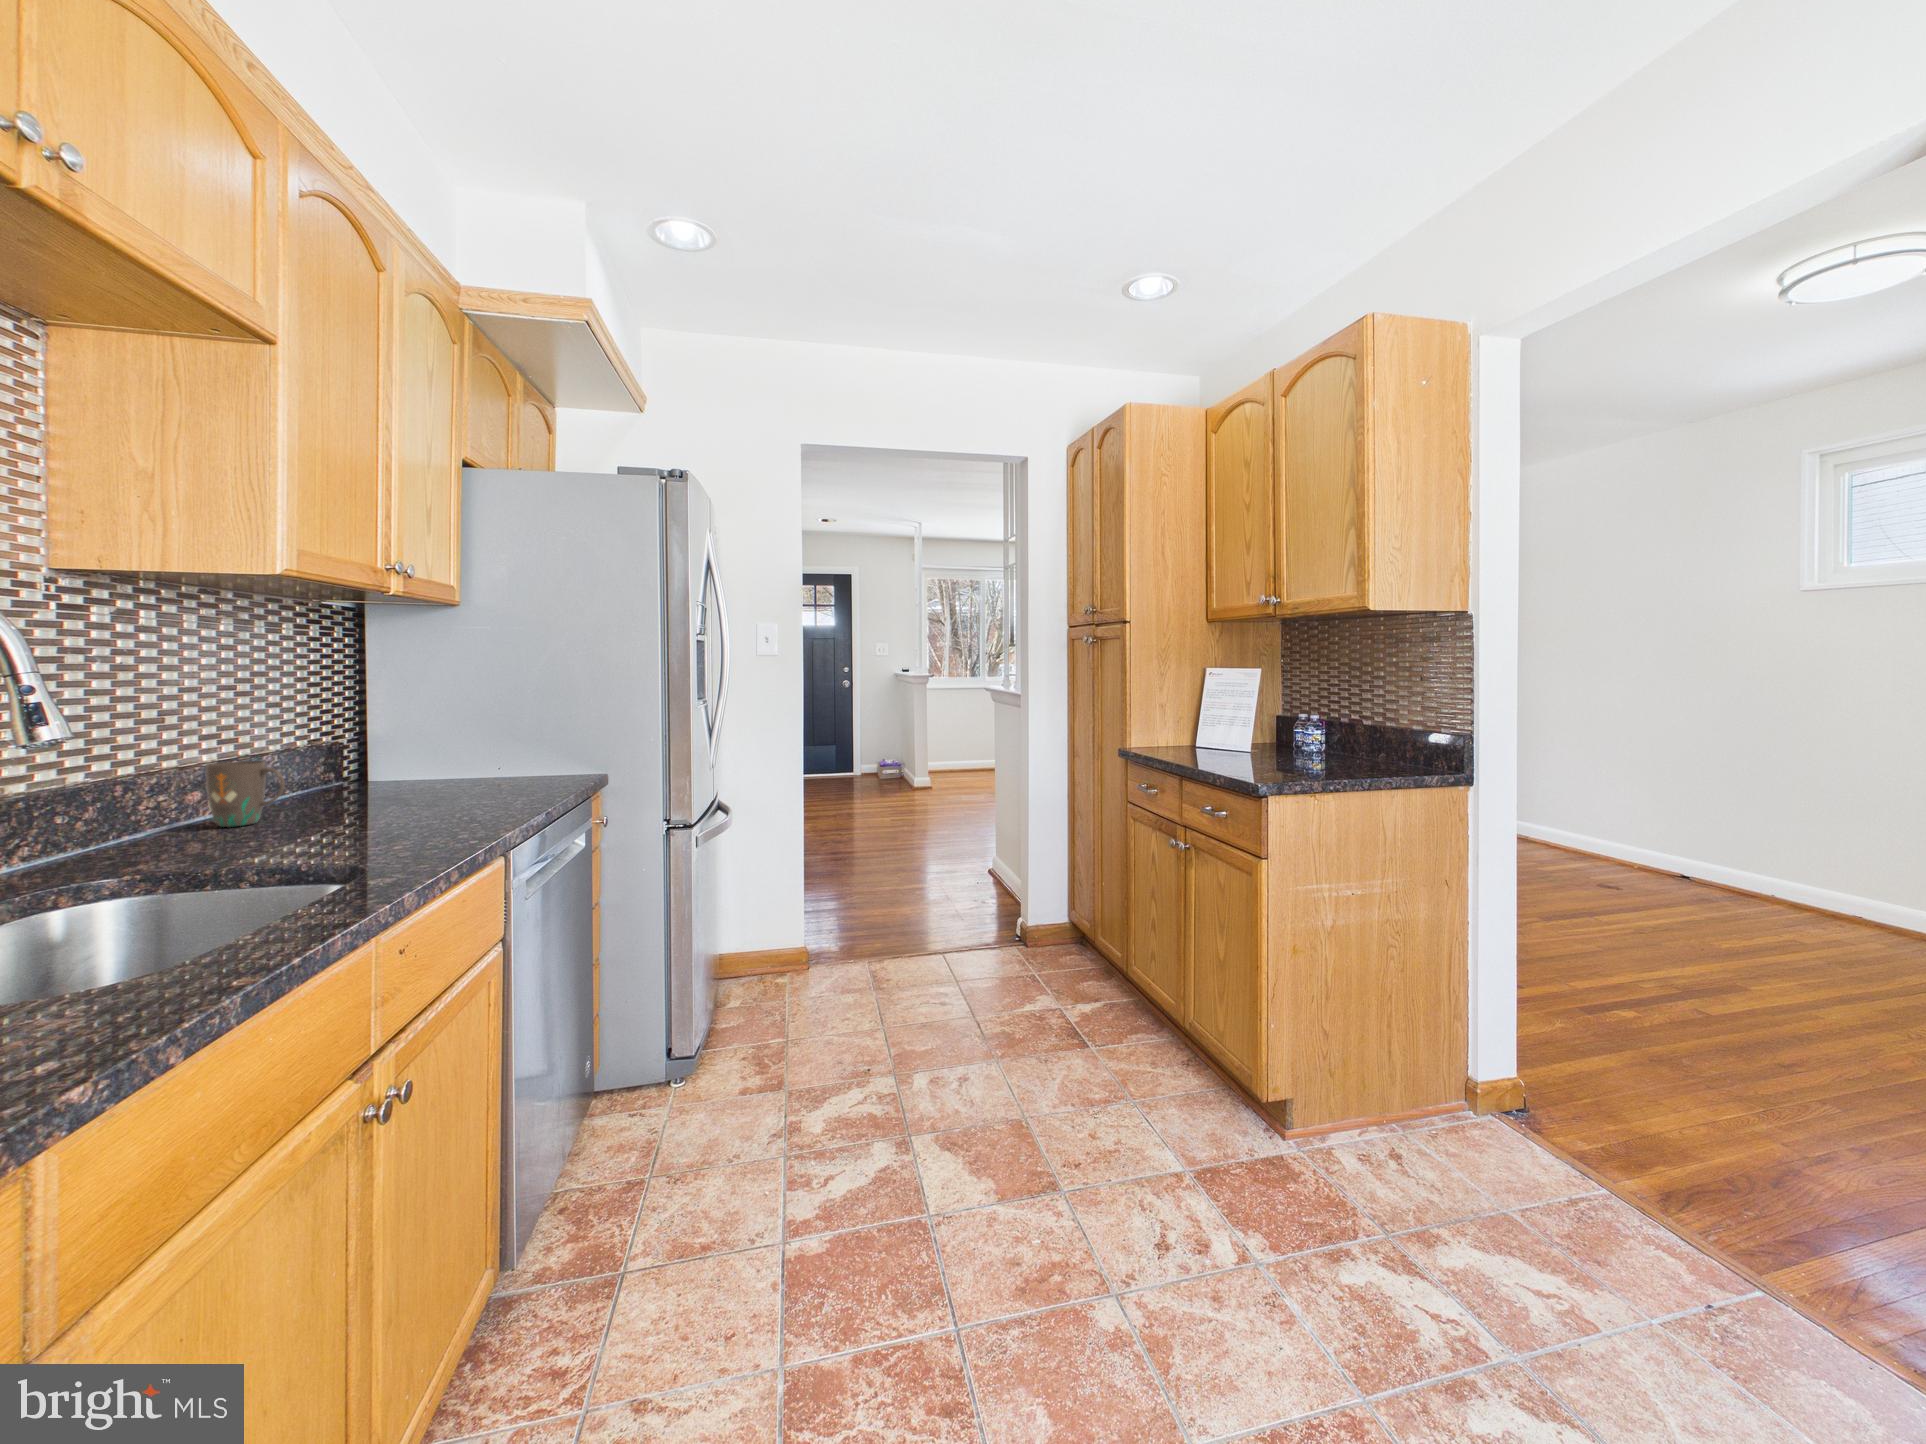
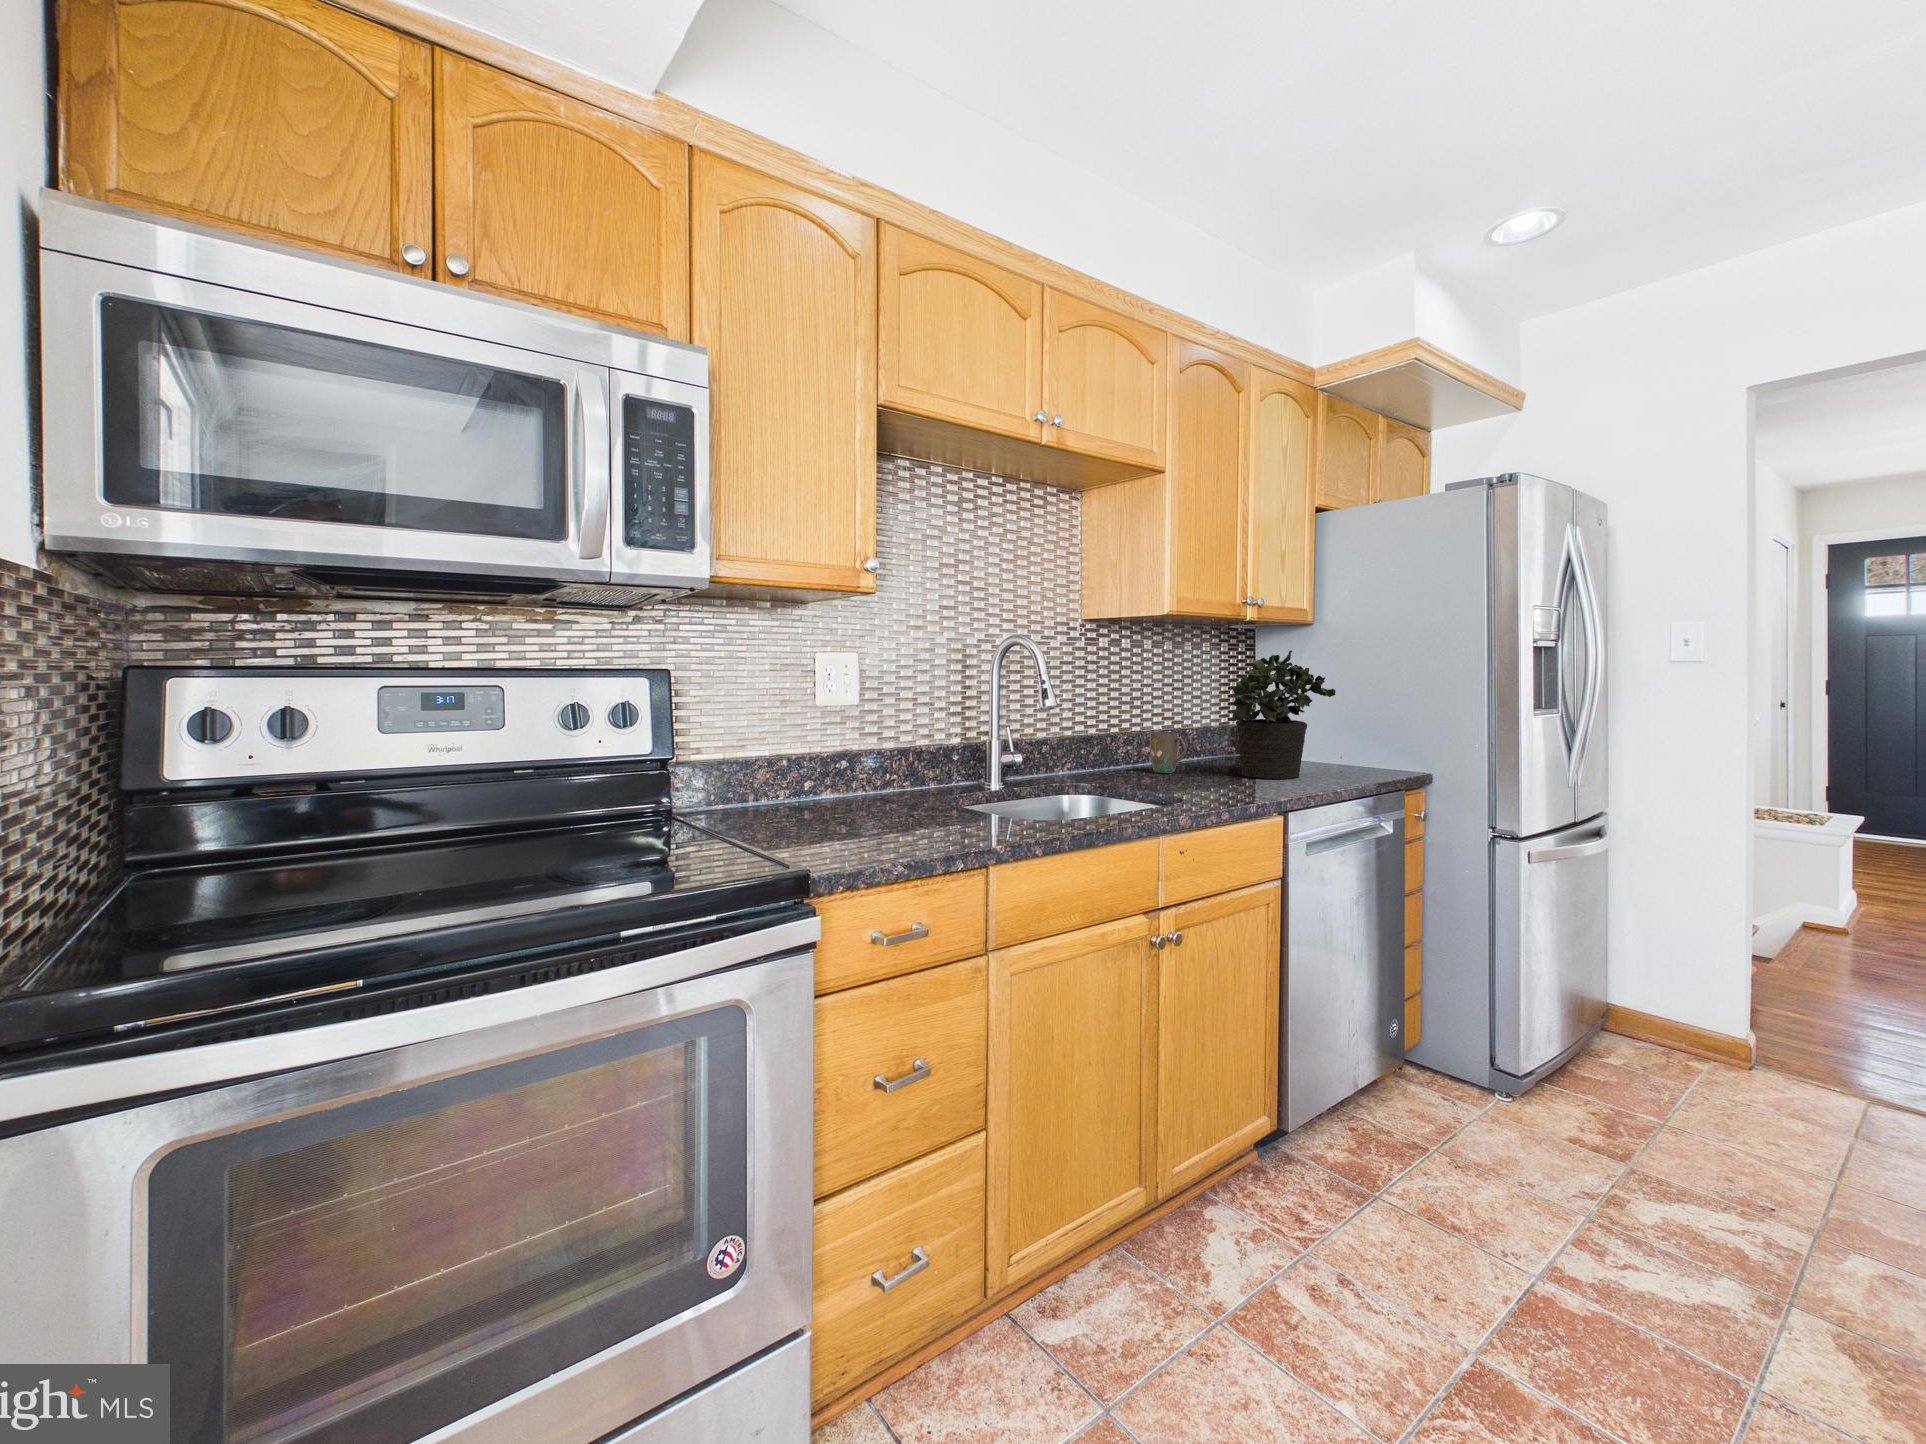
potted plant: none [363,640,510,812] -> present [1232,650,1335,779]

